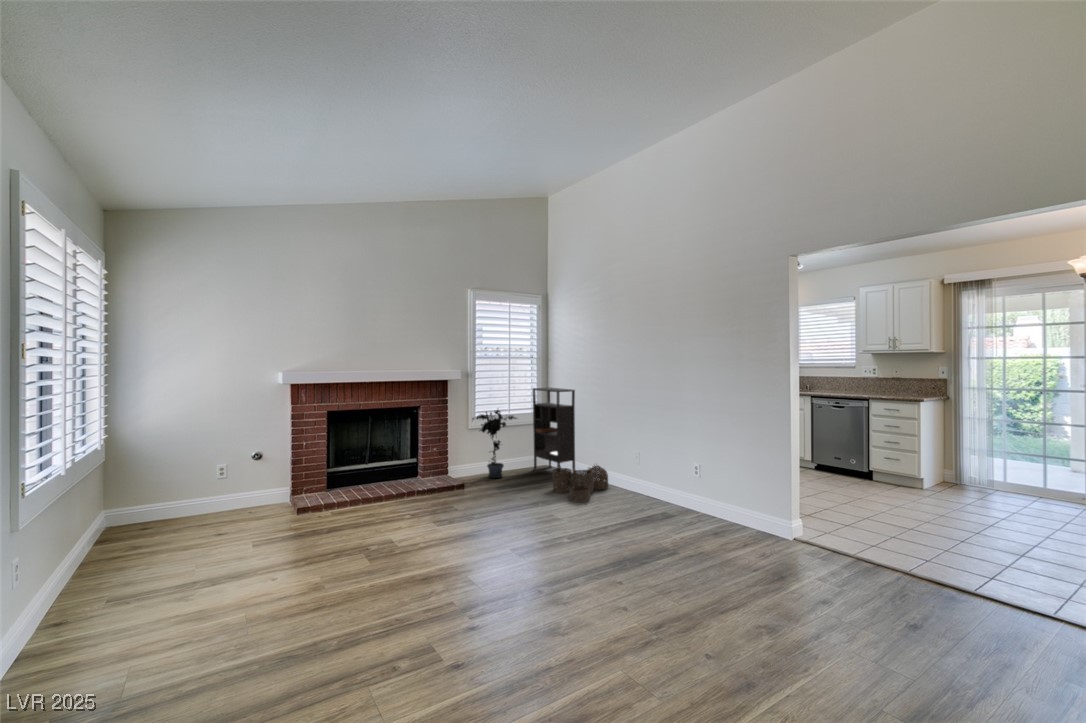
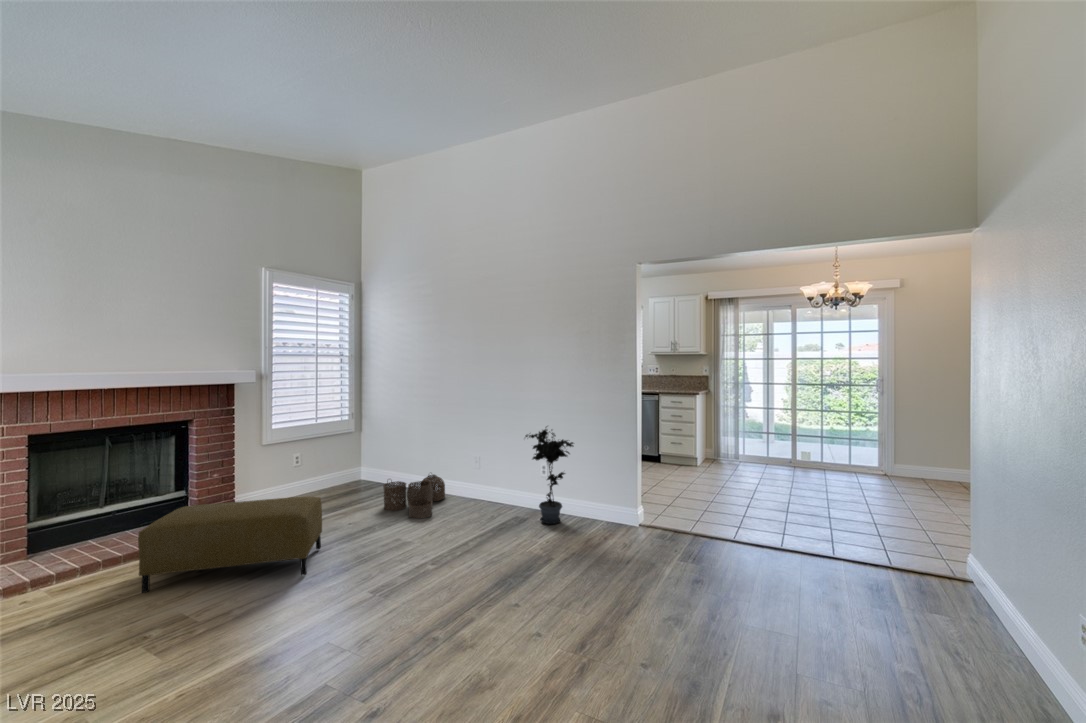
bookshelf: present [533,388,575,471] -> none [347,390,403,494]
potted plant: present [472,410,516,478] -> present [526,429,573,524]
ottoman: none [375,467,494,529] -> present [138,497,322,593]

